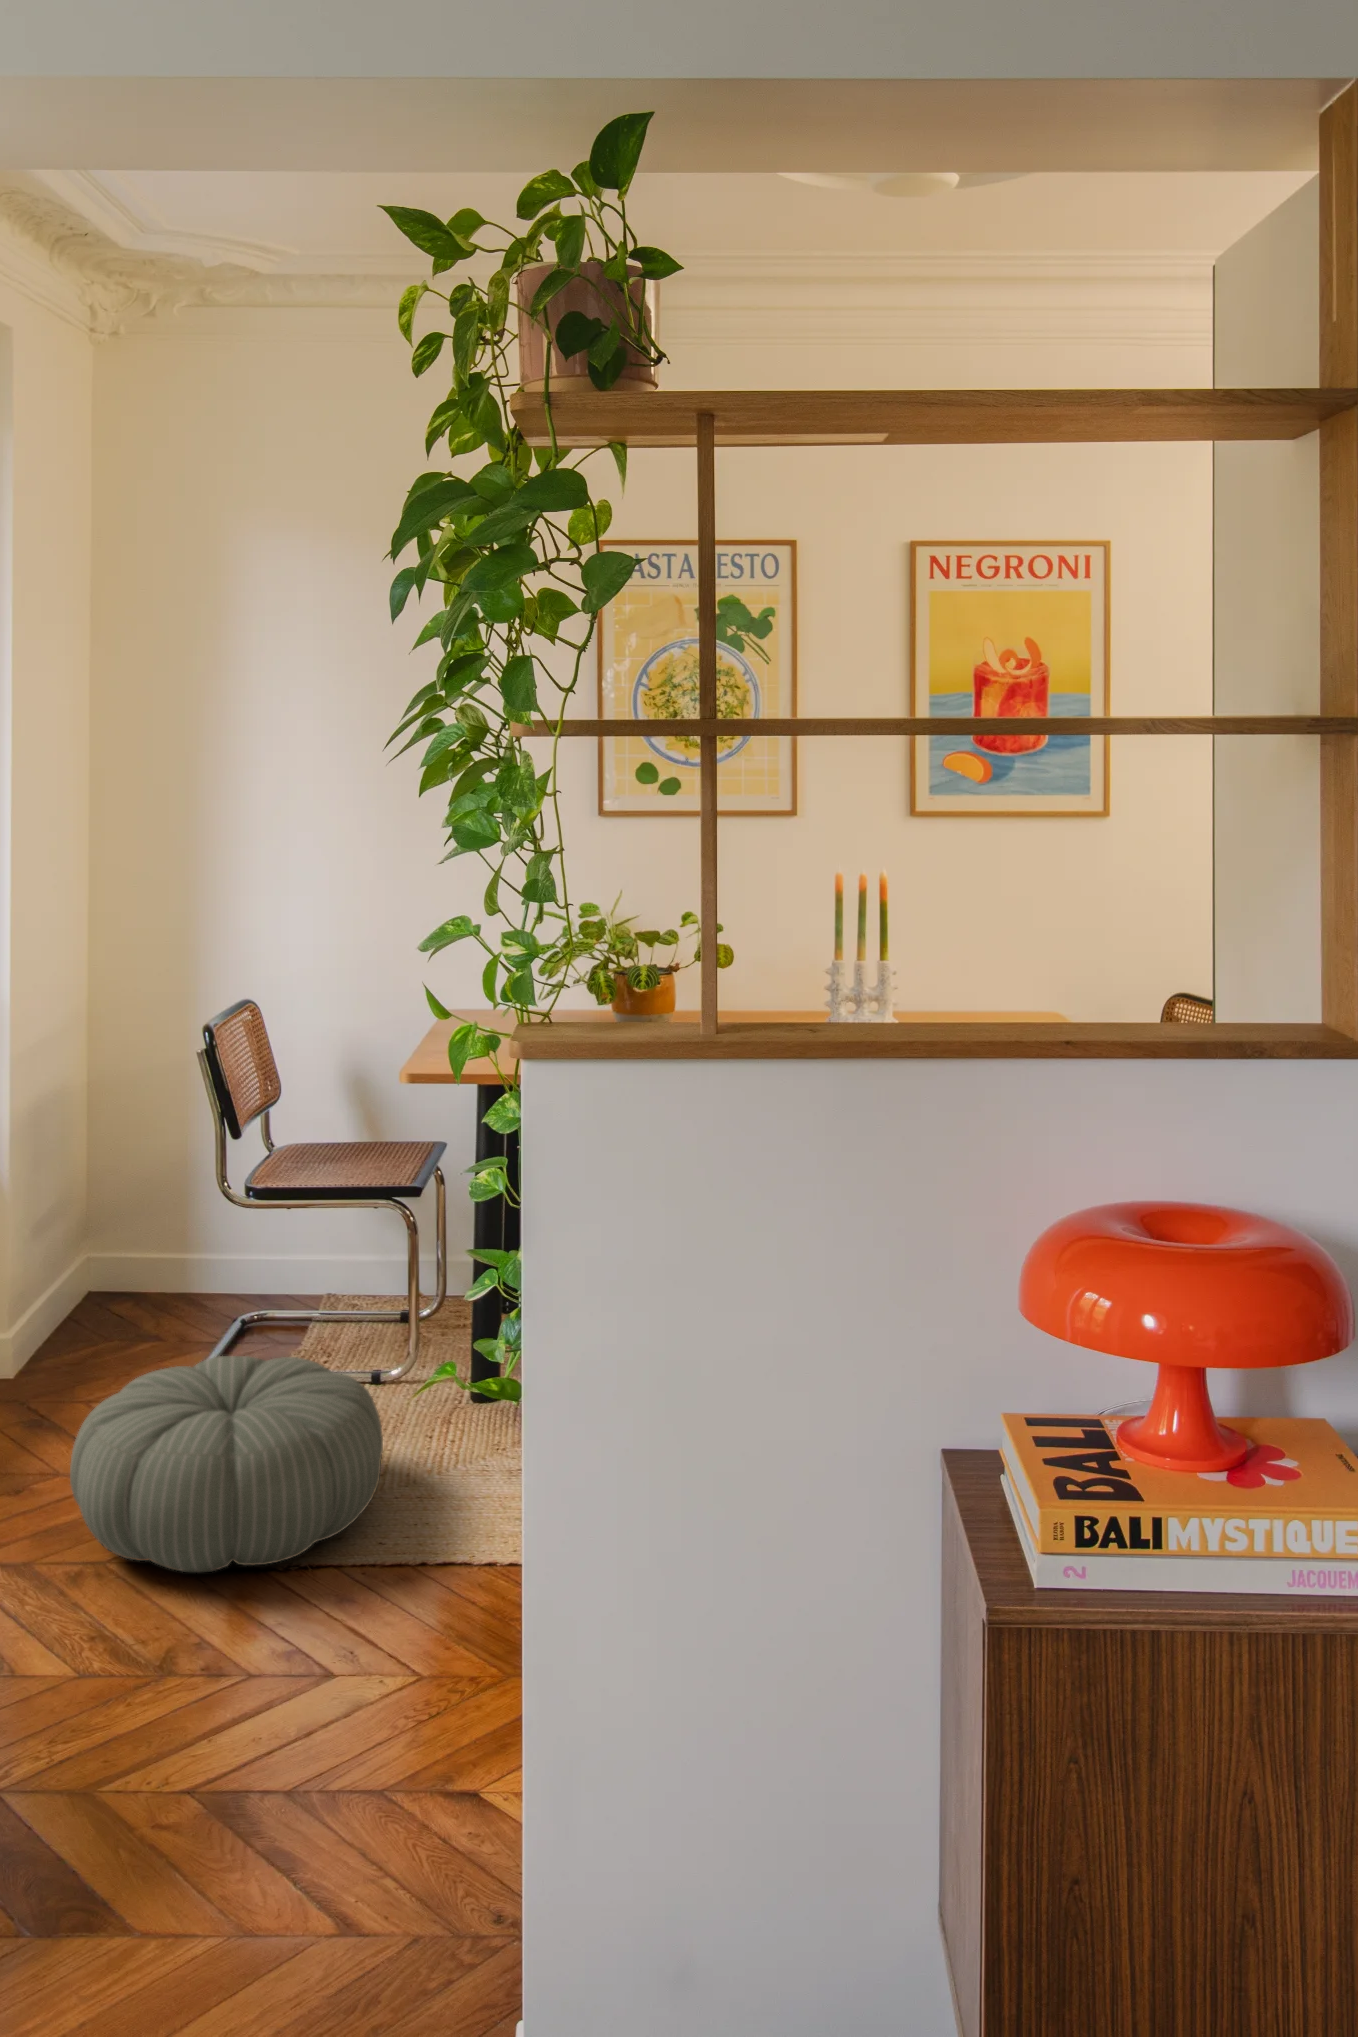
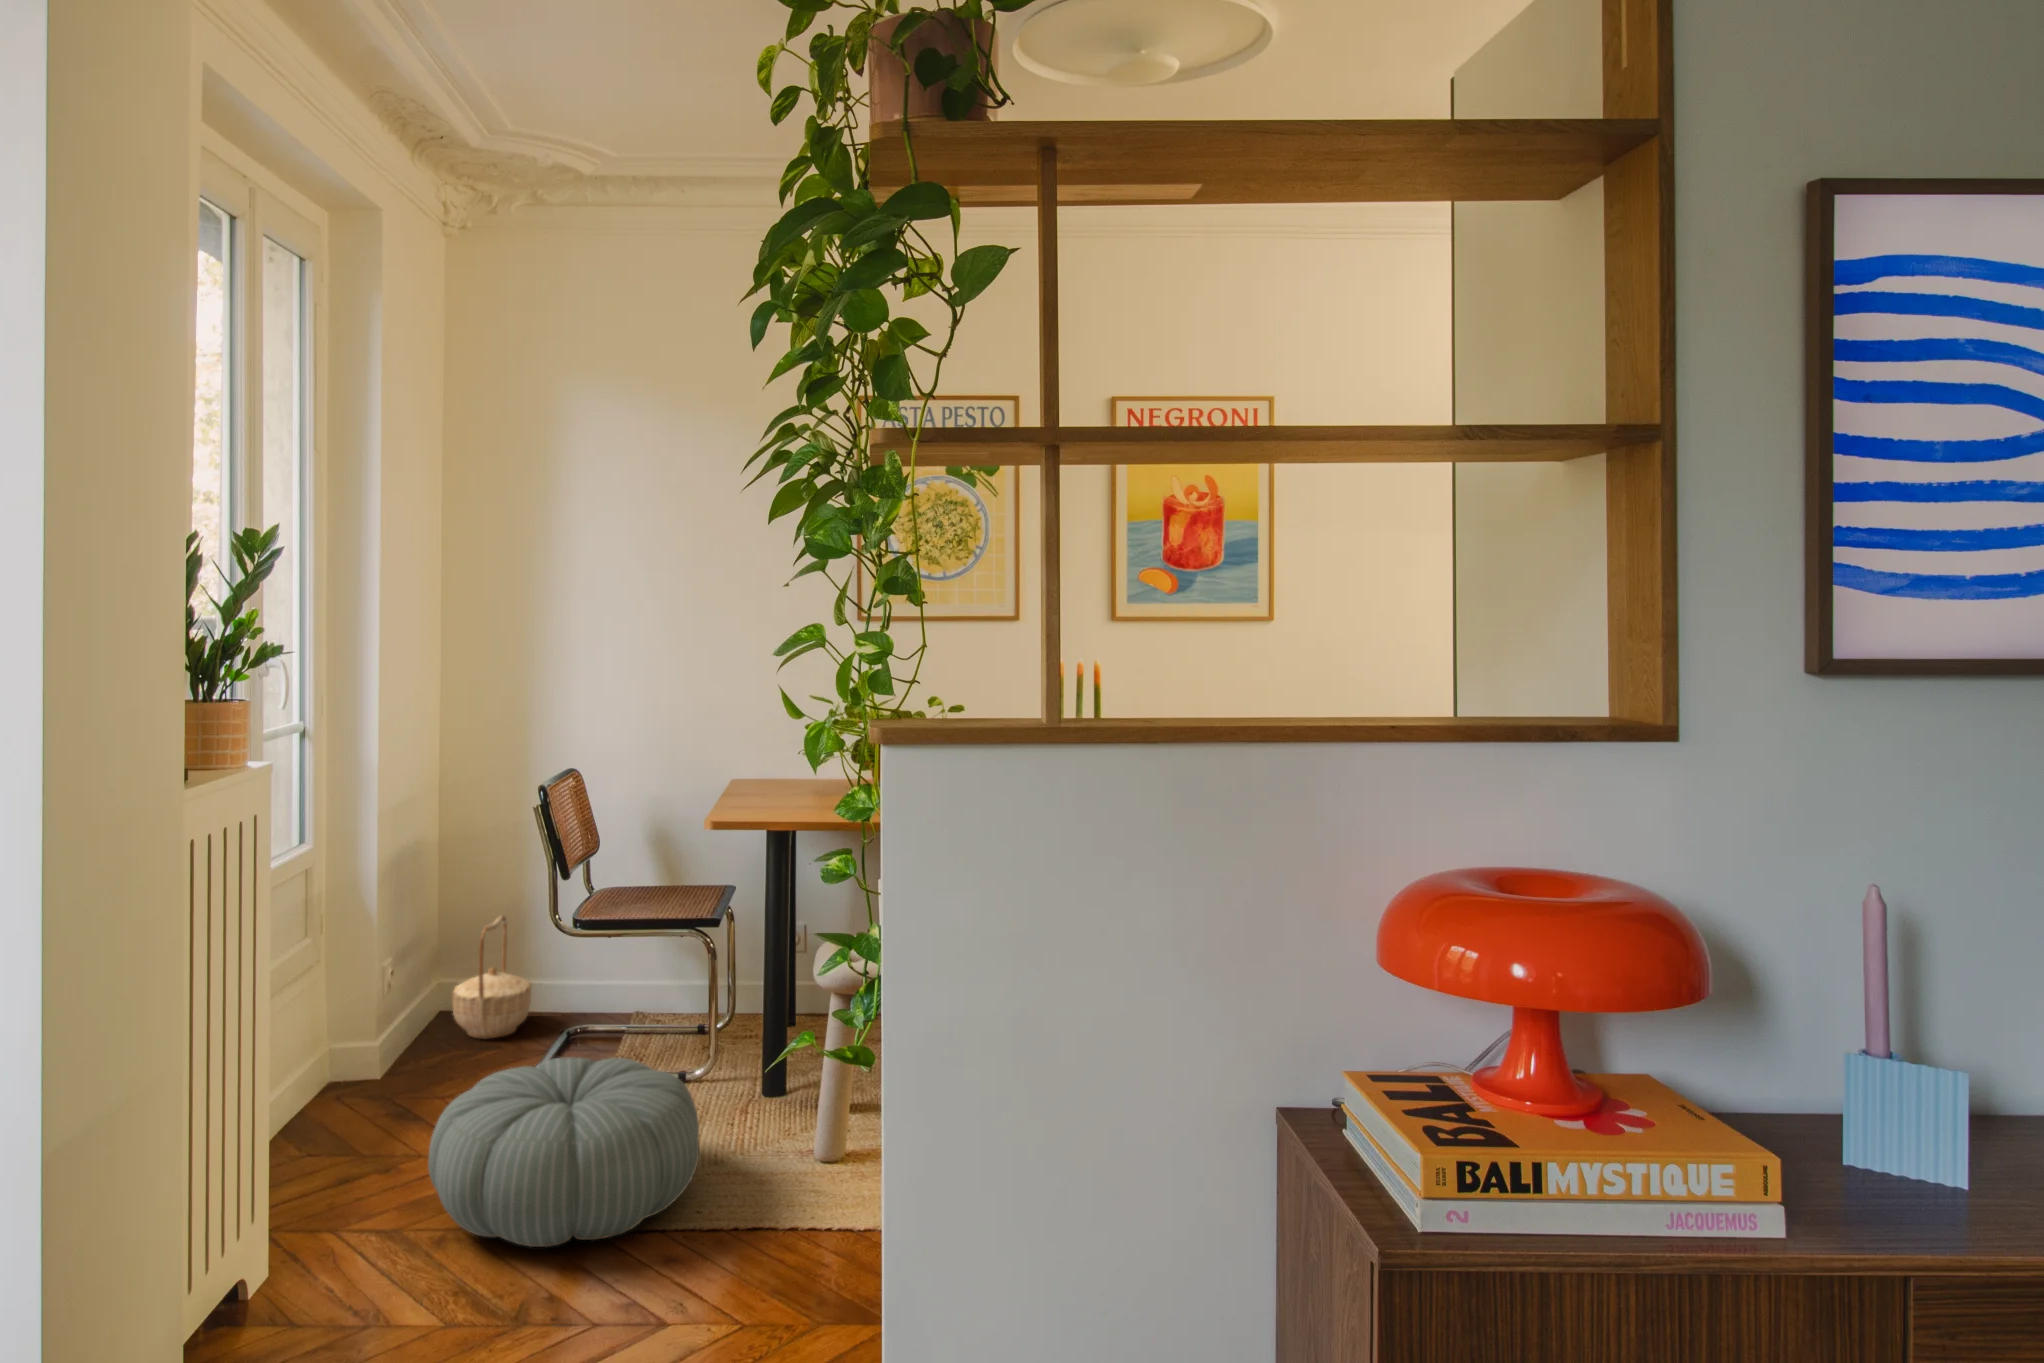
basket: none [106,1179,201,1326] -> present [452,915,531,1038]

